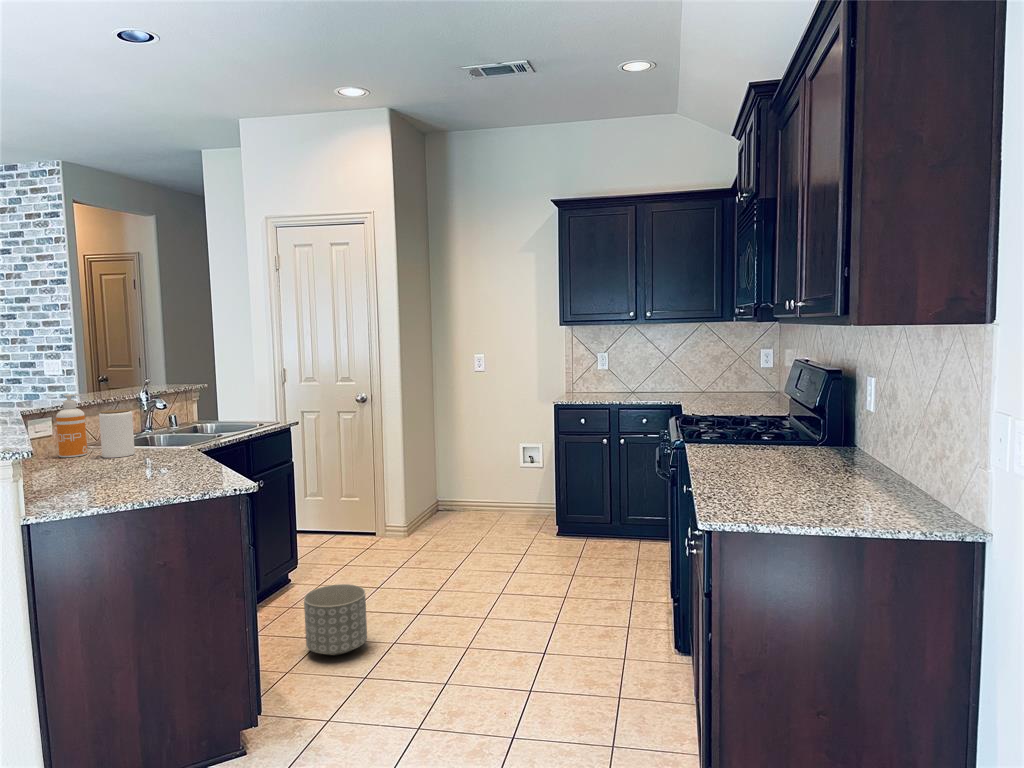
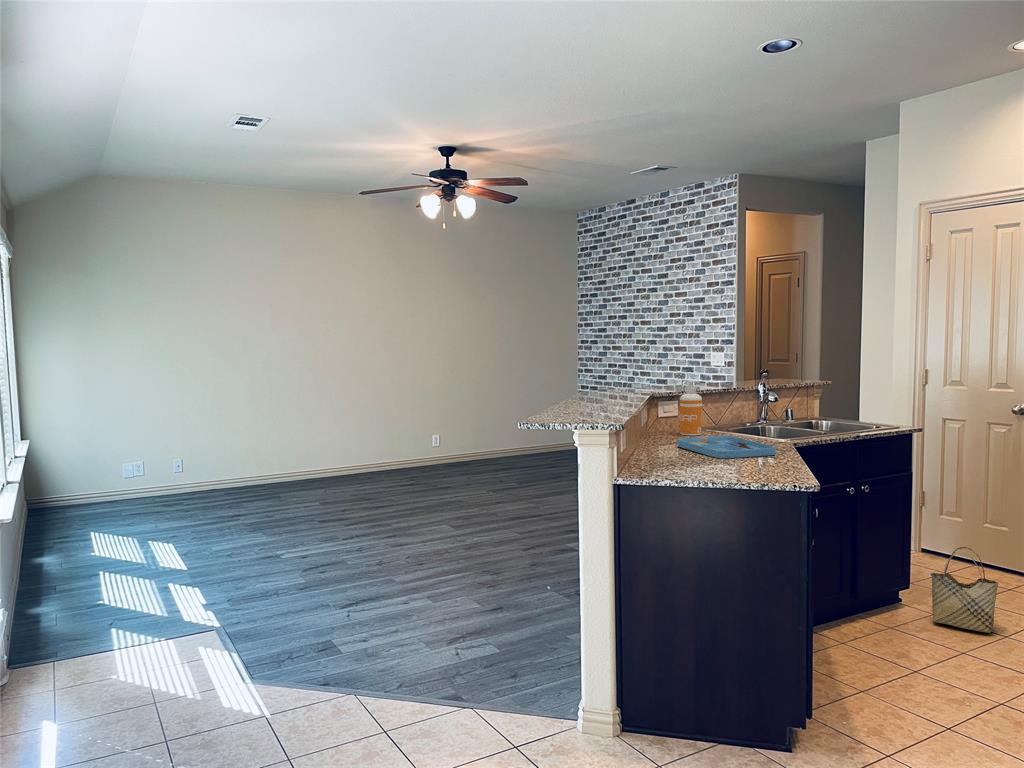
jar: present [99,409,135,458] -> none [710,397,738,441]
tray: none [71,451,191,476] -> present [678,436,775,458]
woven basket: none [317,519,367,590] -> present [931,547,998,633]
planter: present [304,584,367,655] -> none [889,616,969,700]

